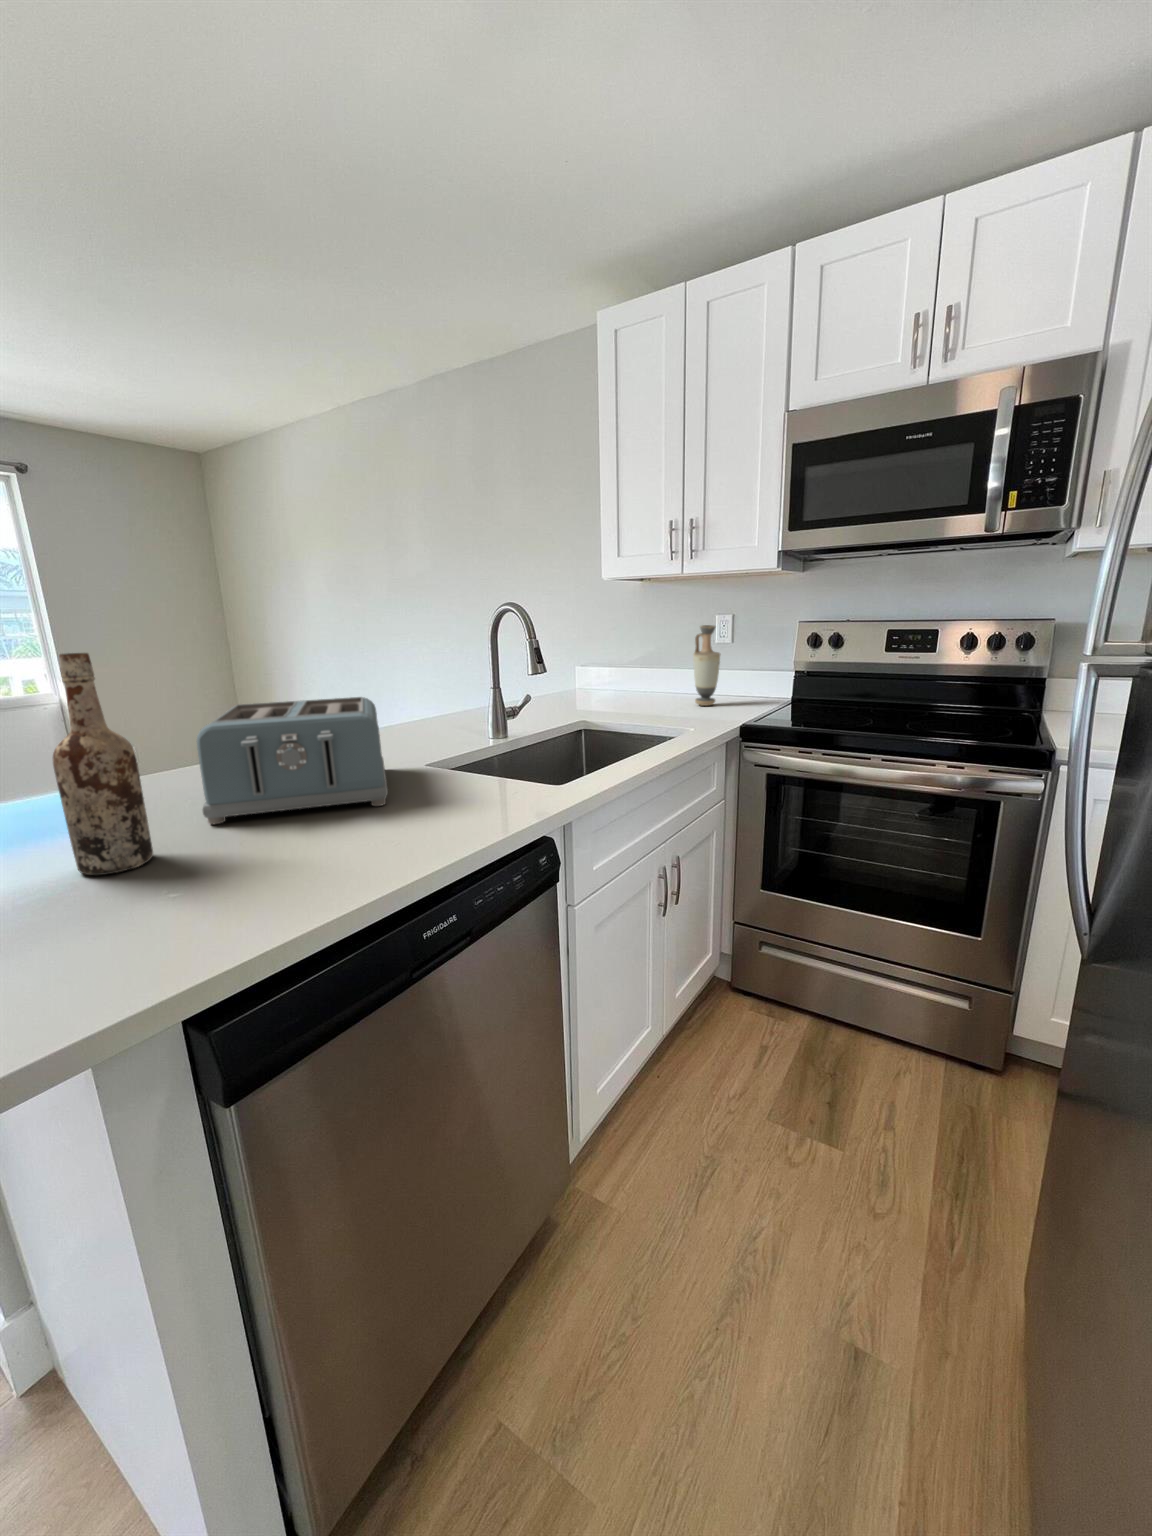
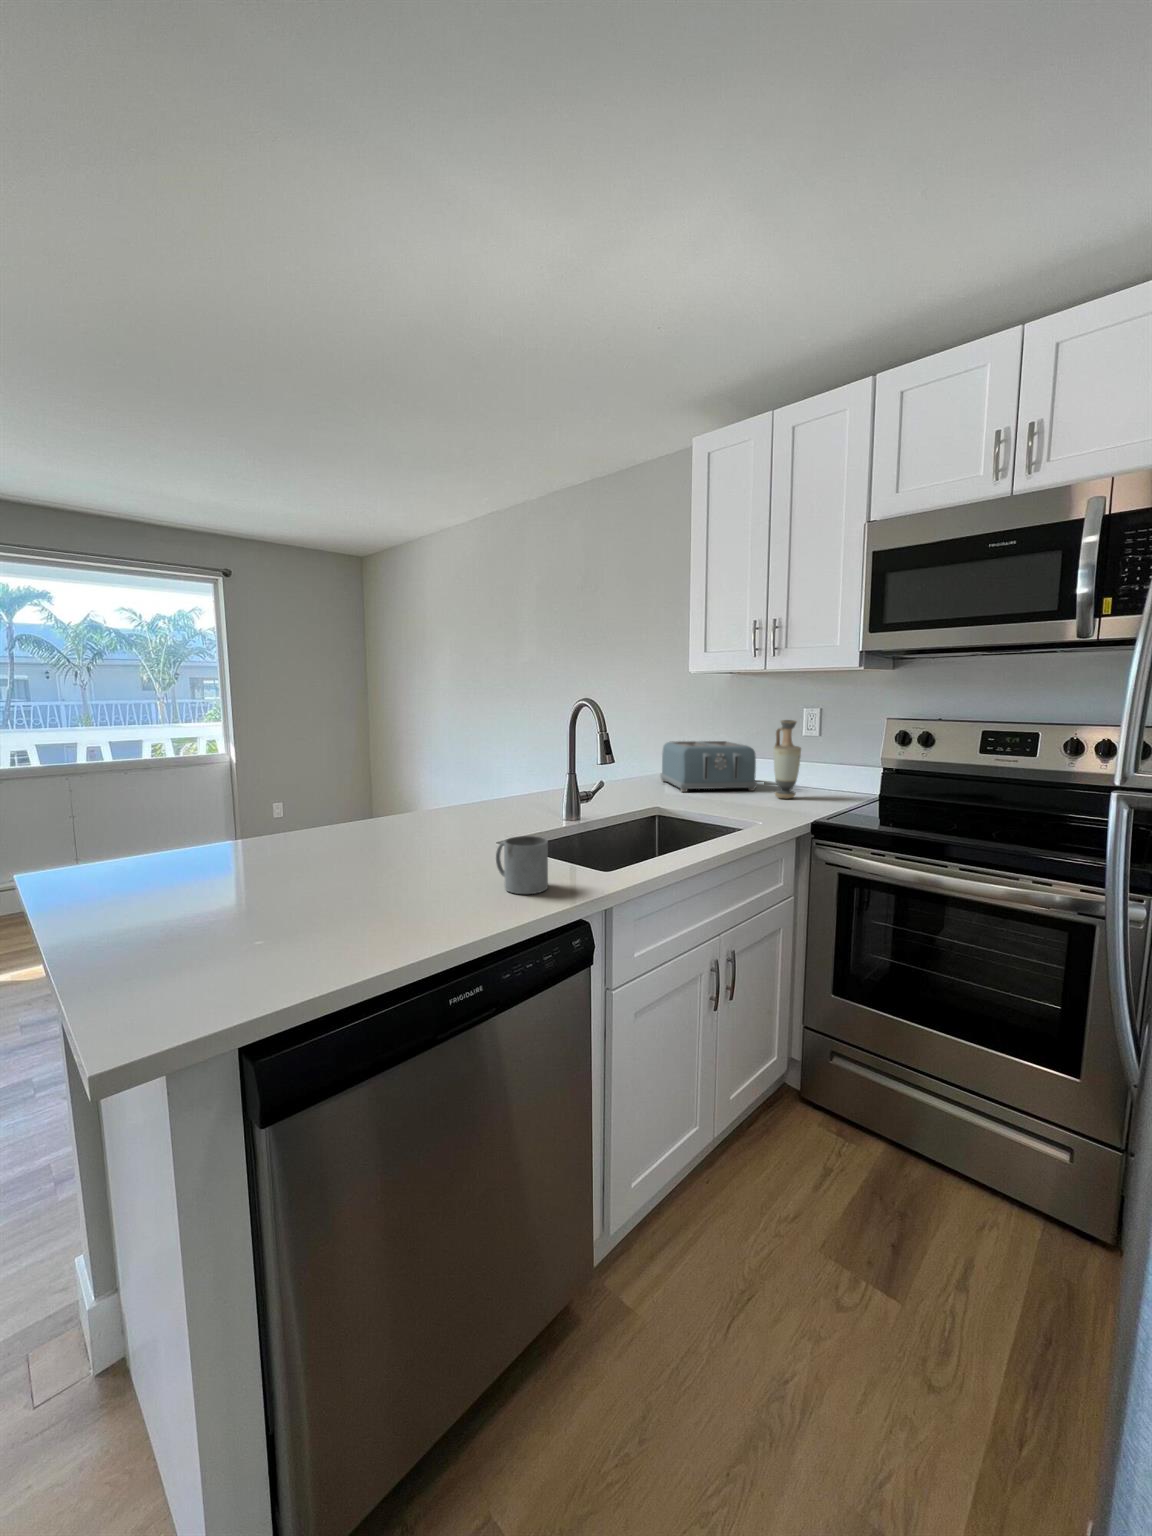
wine bottle: present [53,653,153,875] -> none [173,734,241,918]
toaster: present [197,697,388,824] -> present [660,741,757,792]
mug: none [445,754,506,816] -> present [496,836,548,894]

